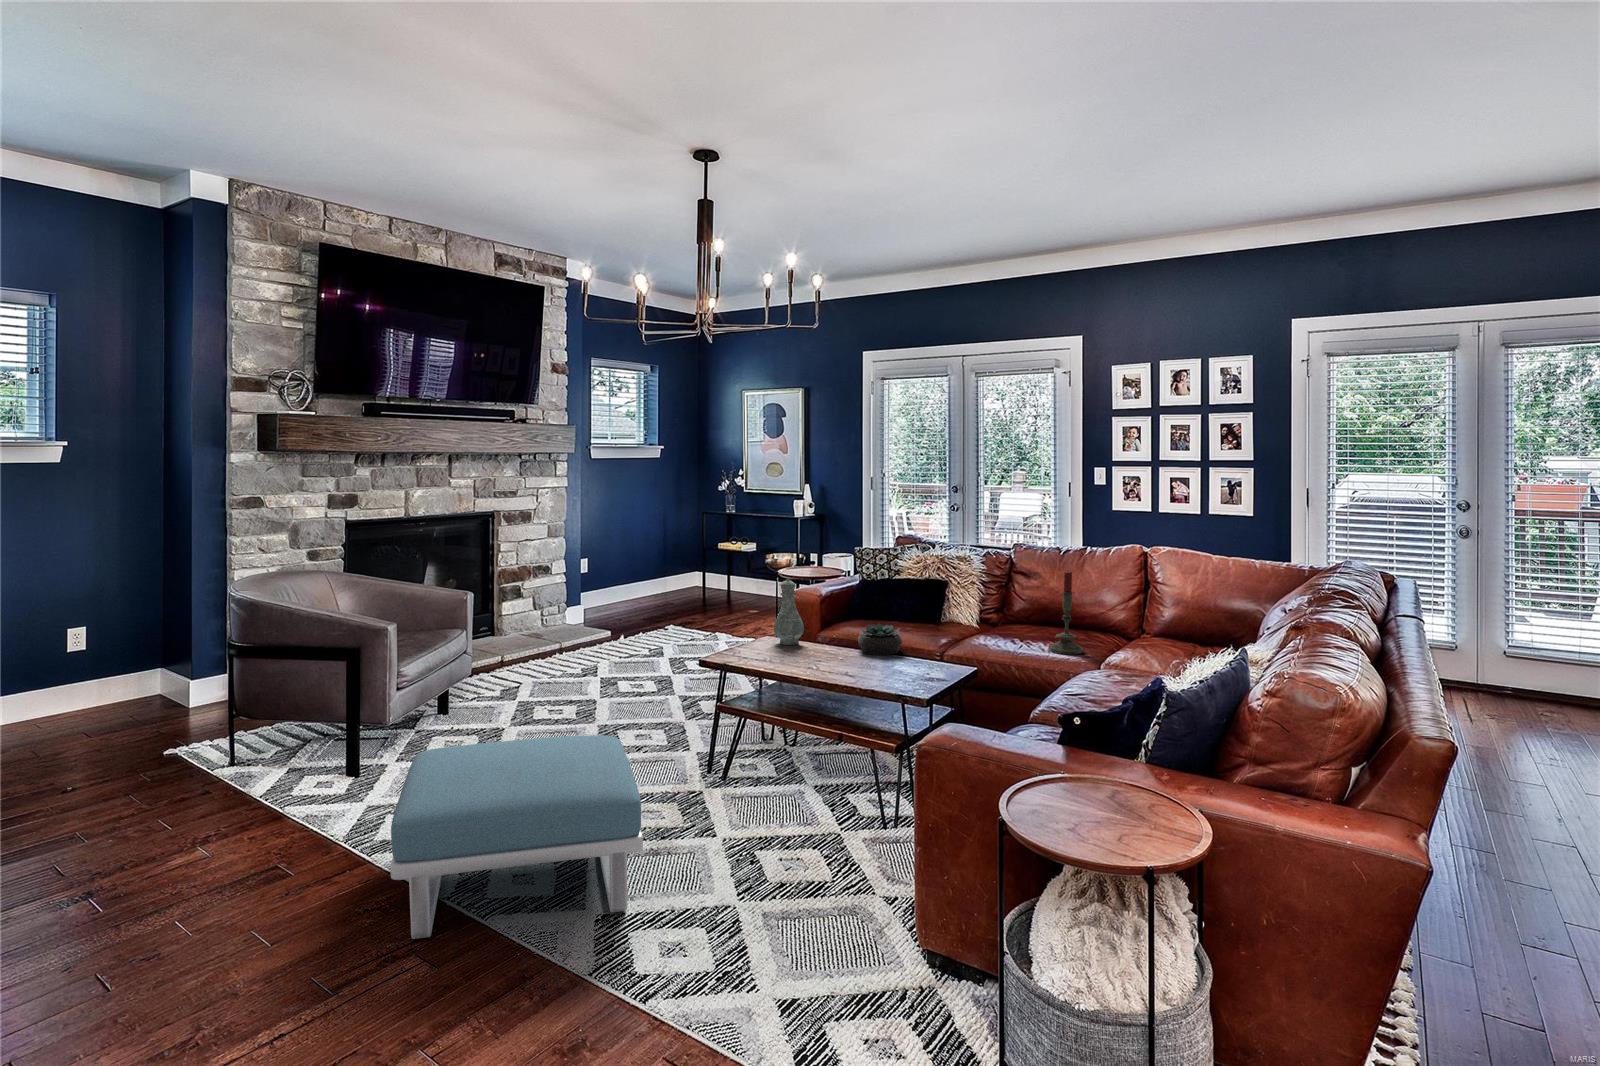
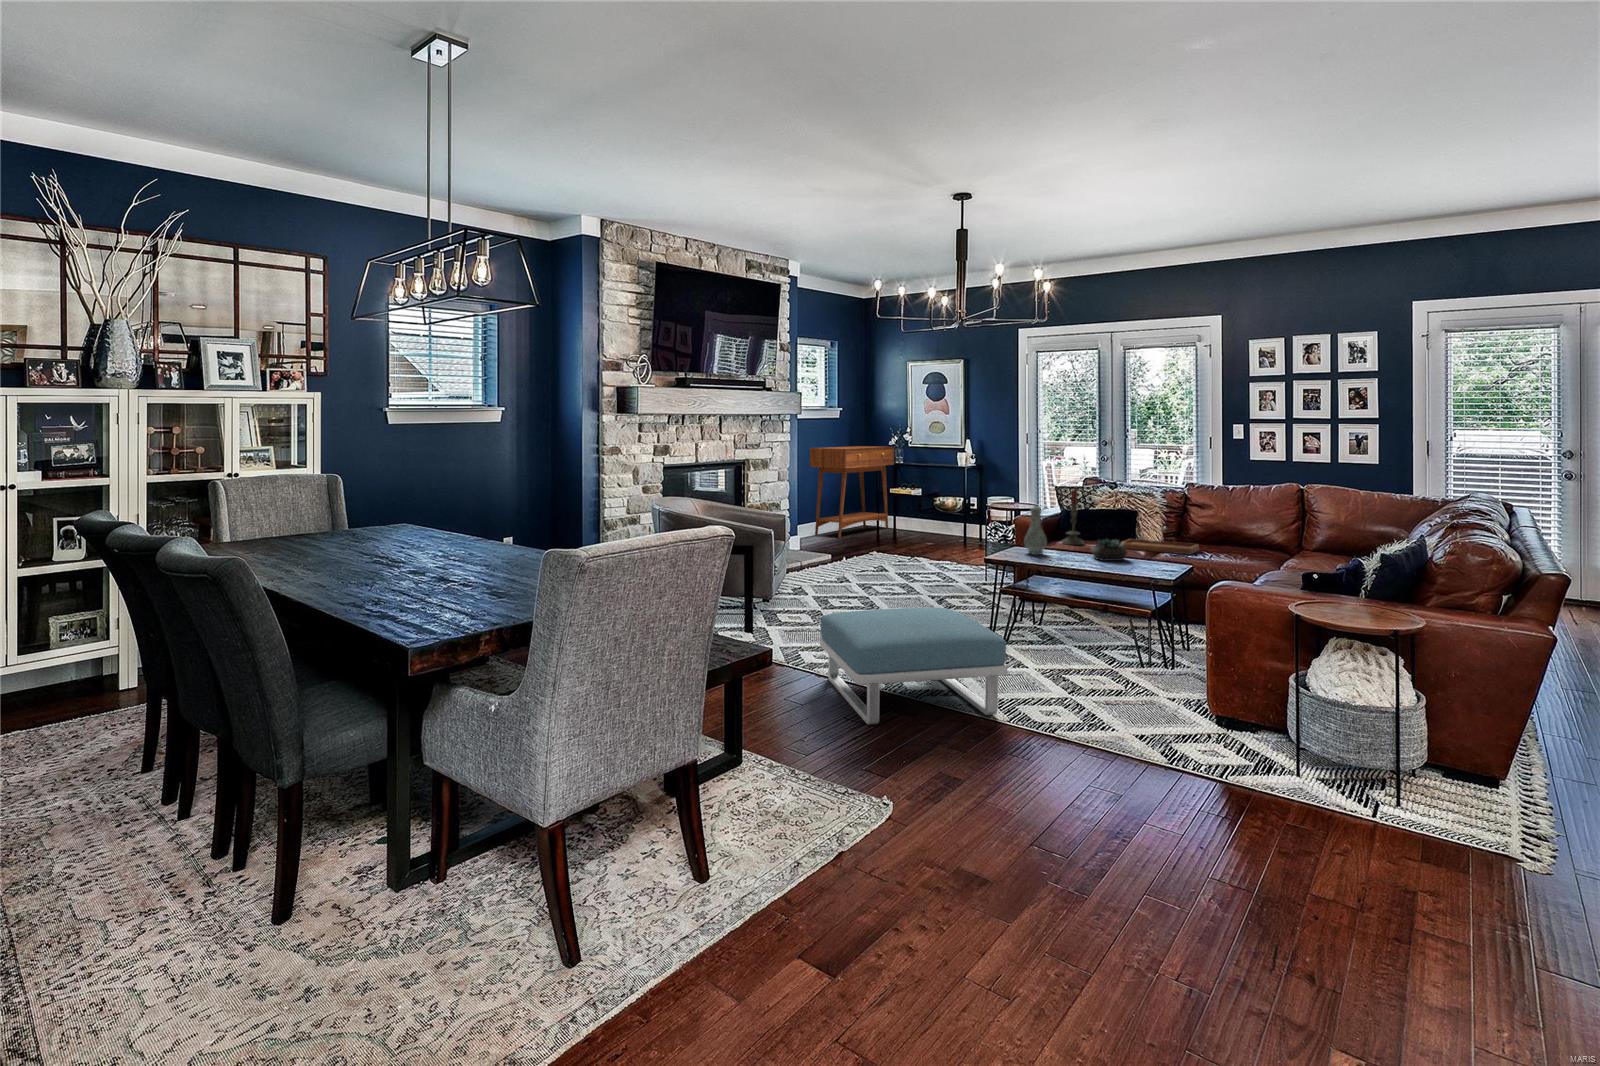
console table: none [611,489,721,602] -> present [810,446,894,538]
candle: present [1049,572,1083,655] -> present [1062,489,1084,545]
tray: none [915,603,1014,641] -> present [1121,527,1199,555]

